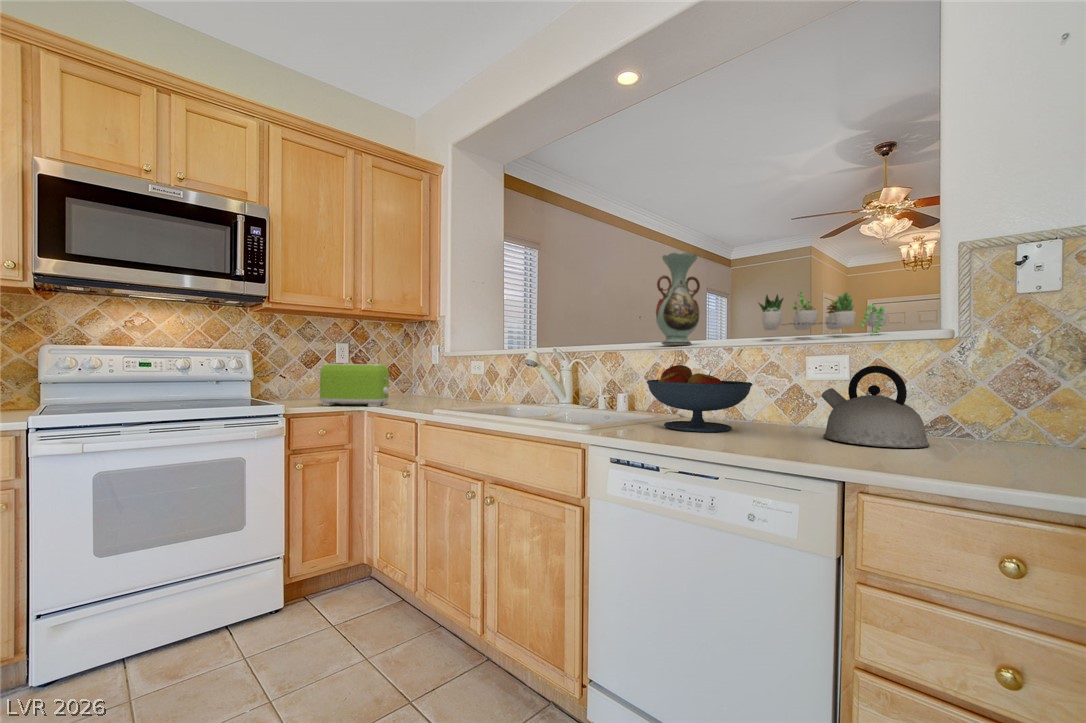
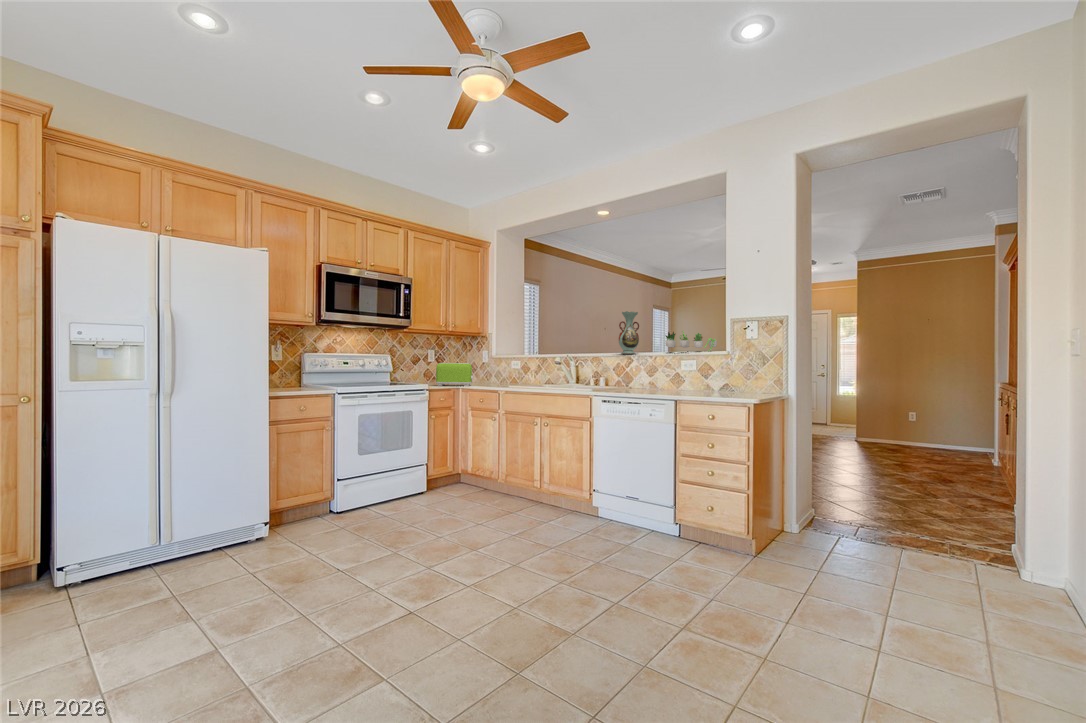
fruit bowl: present [647,365,753,432] -> none [615,364,658,391]
kettle: present [821,366,929,448] -> none [682,364,716,393]

